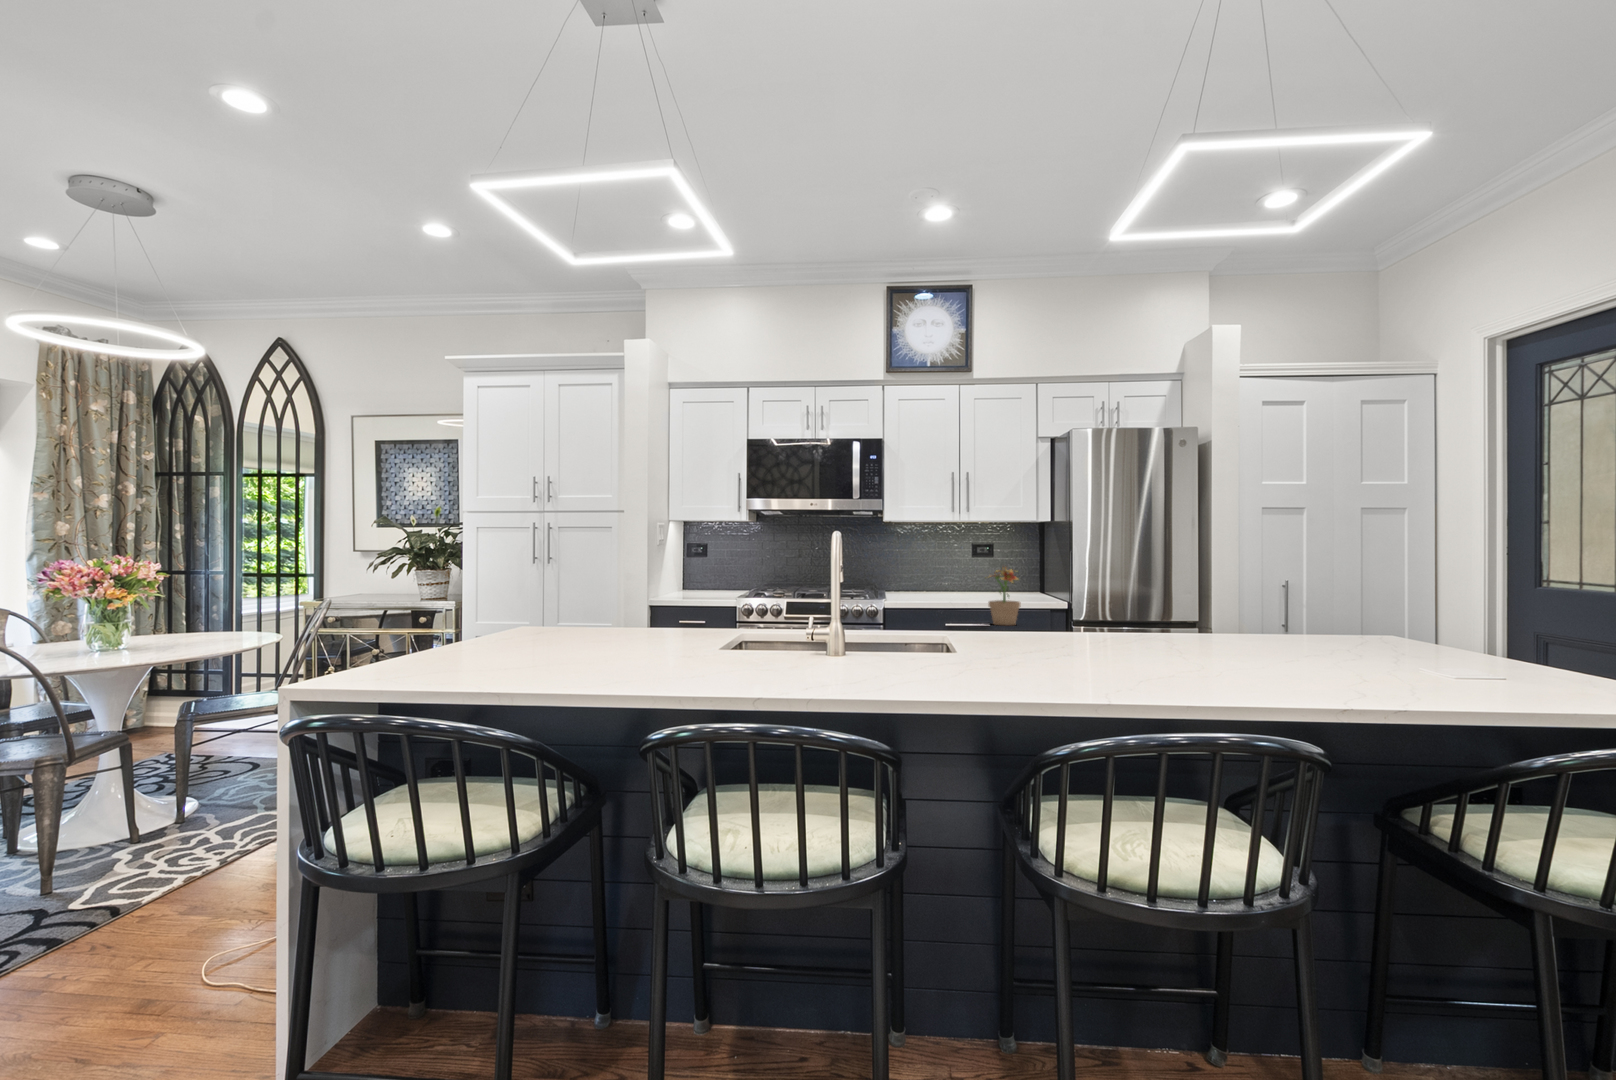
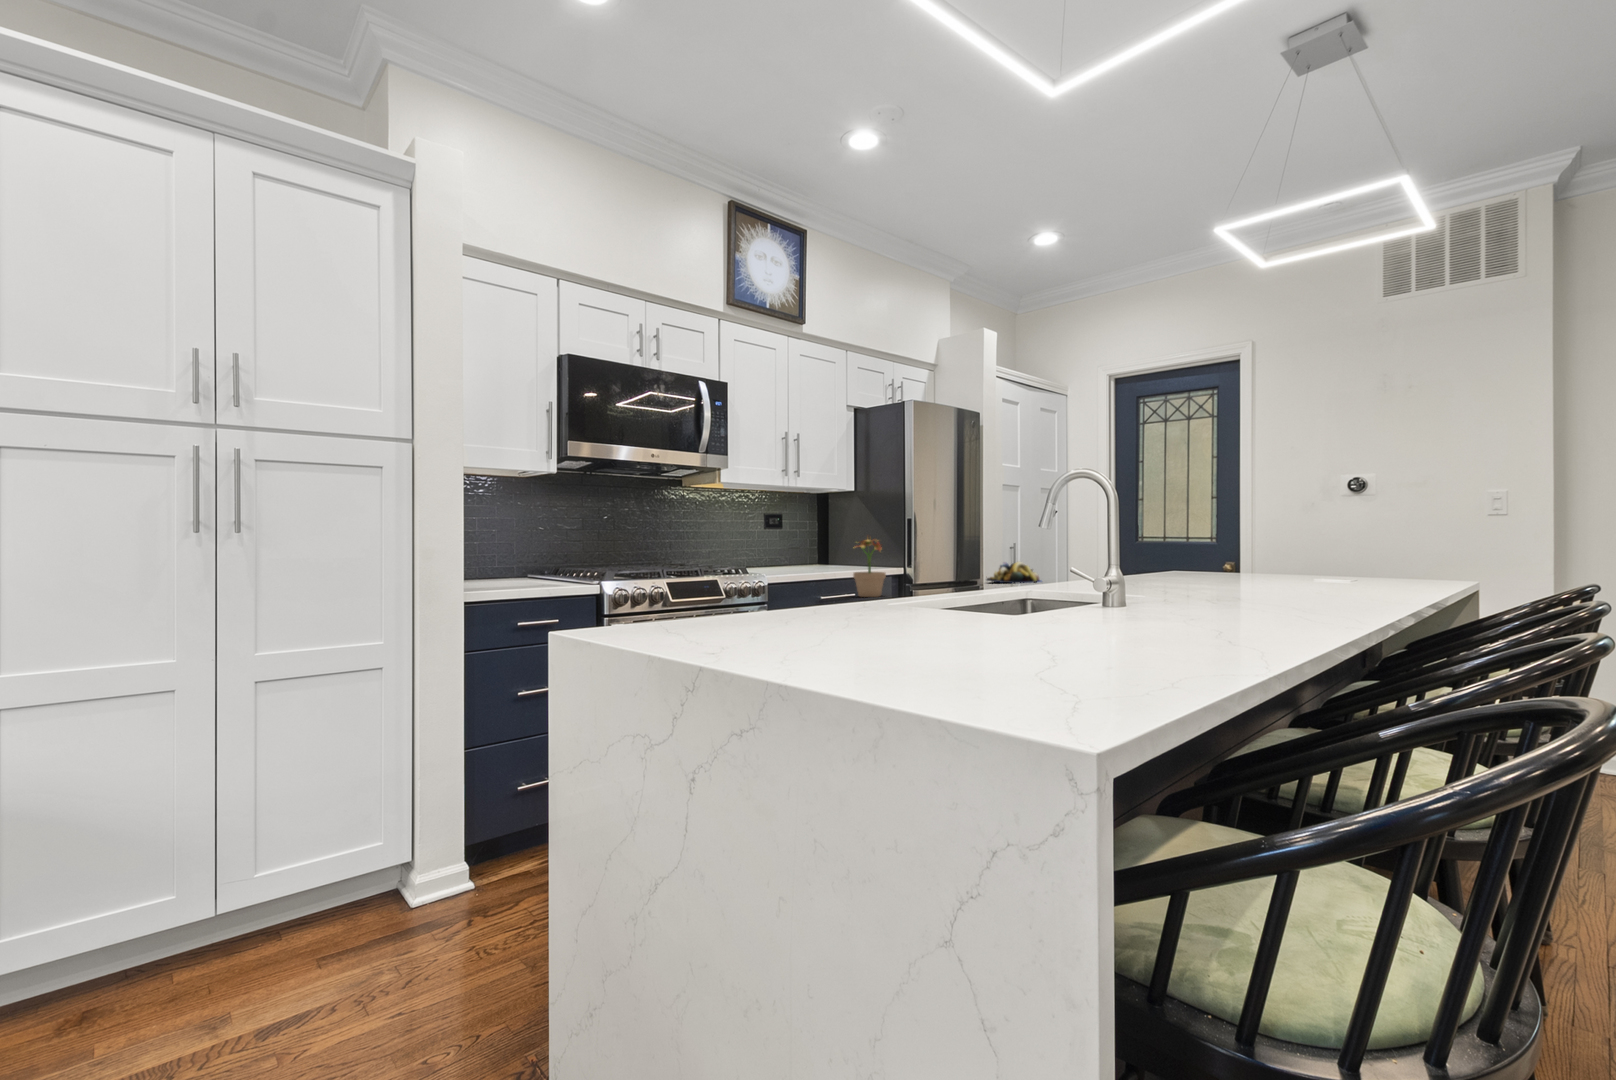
fruit bowl: none [1277,603,1363,633] -> present [987,562,1041,584]

